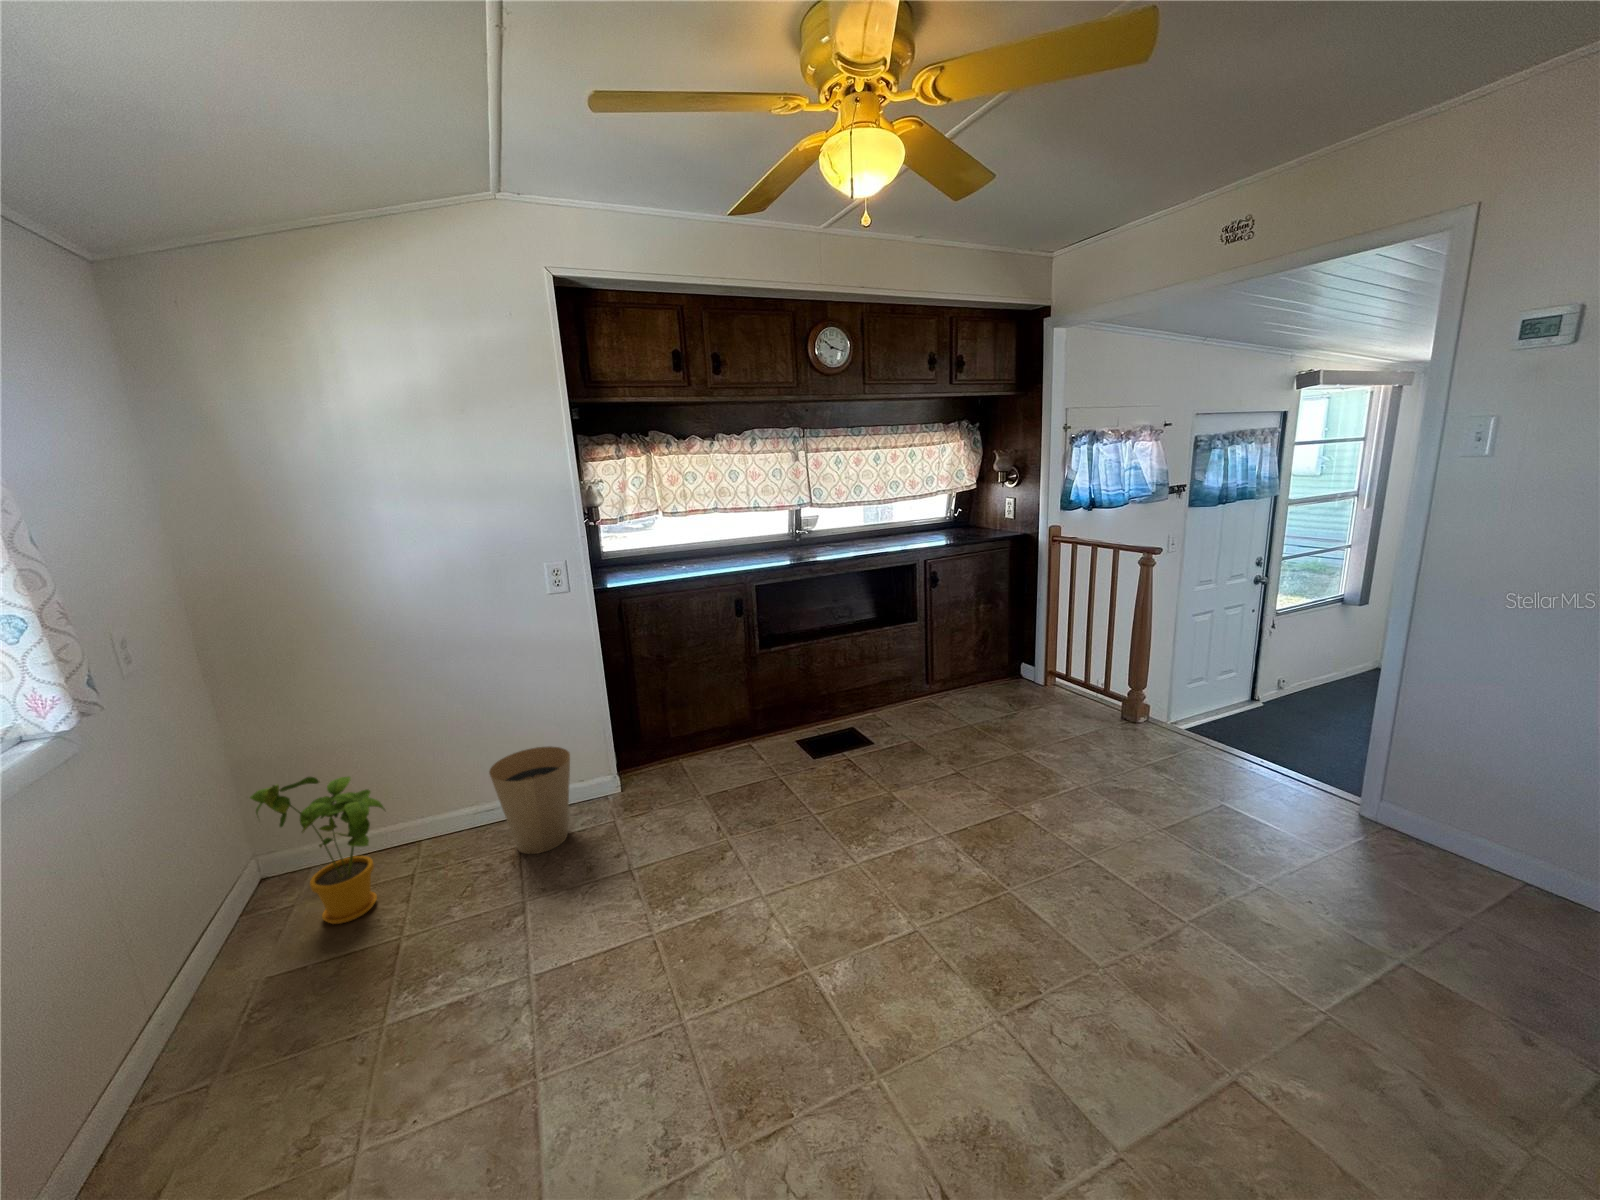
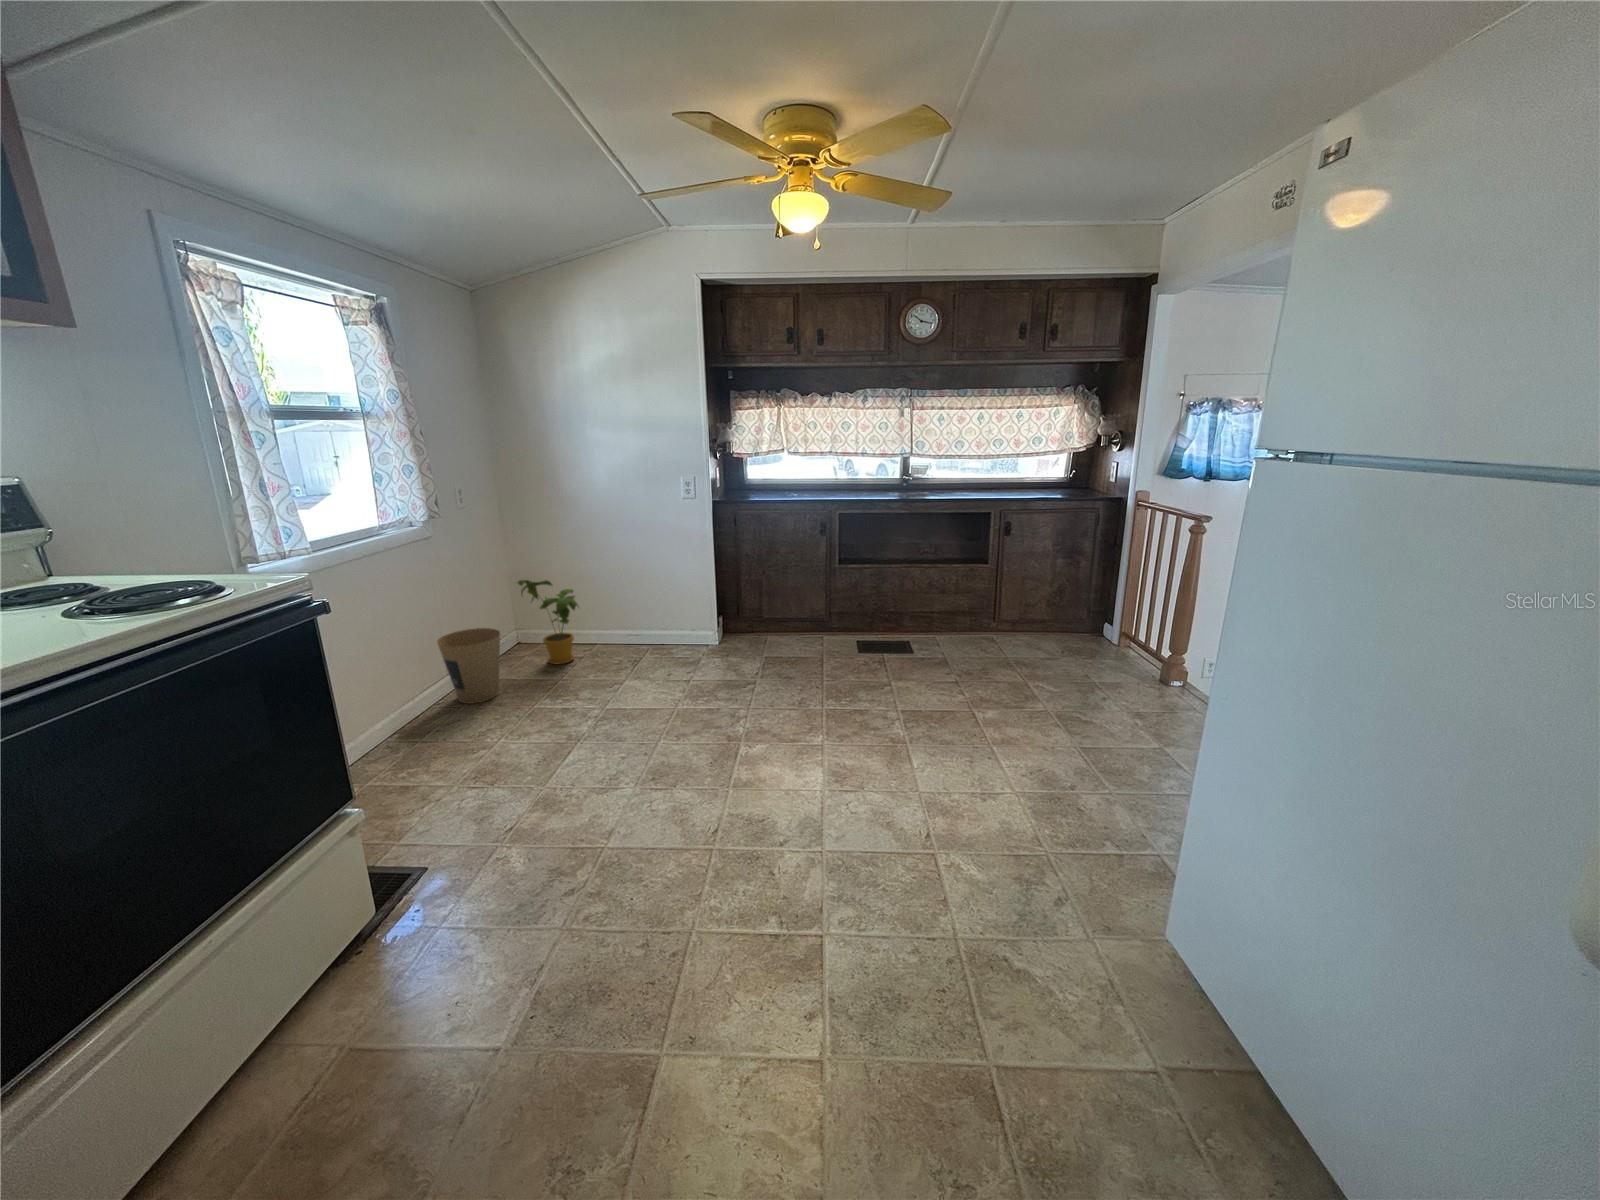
trash can: present [489,746,570,854] -> present [437,628,500,704]

